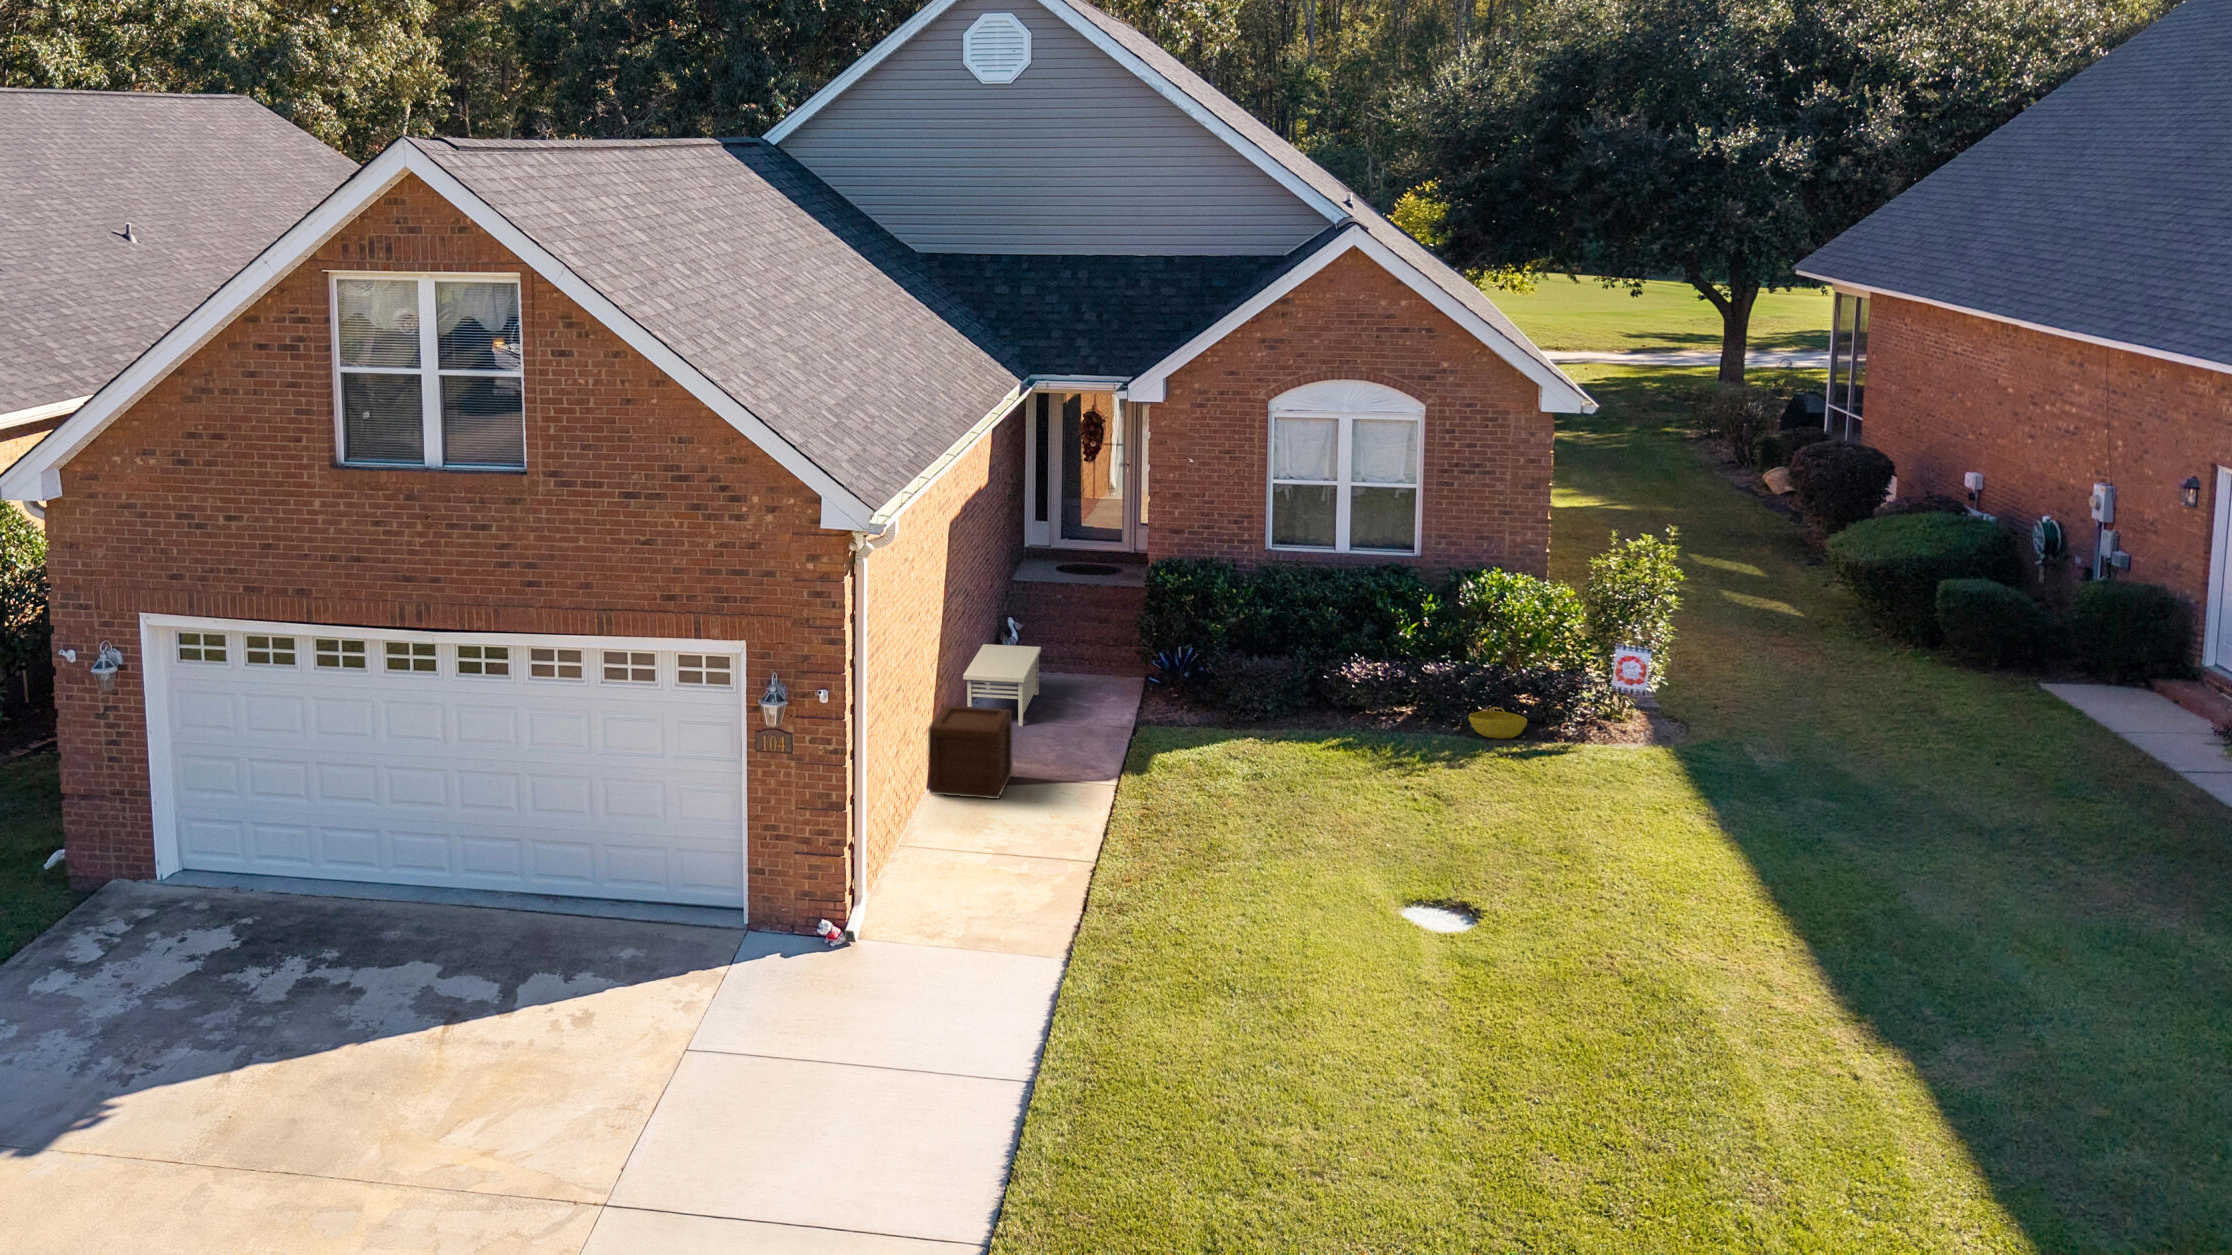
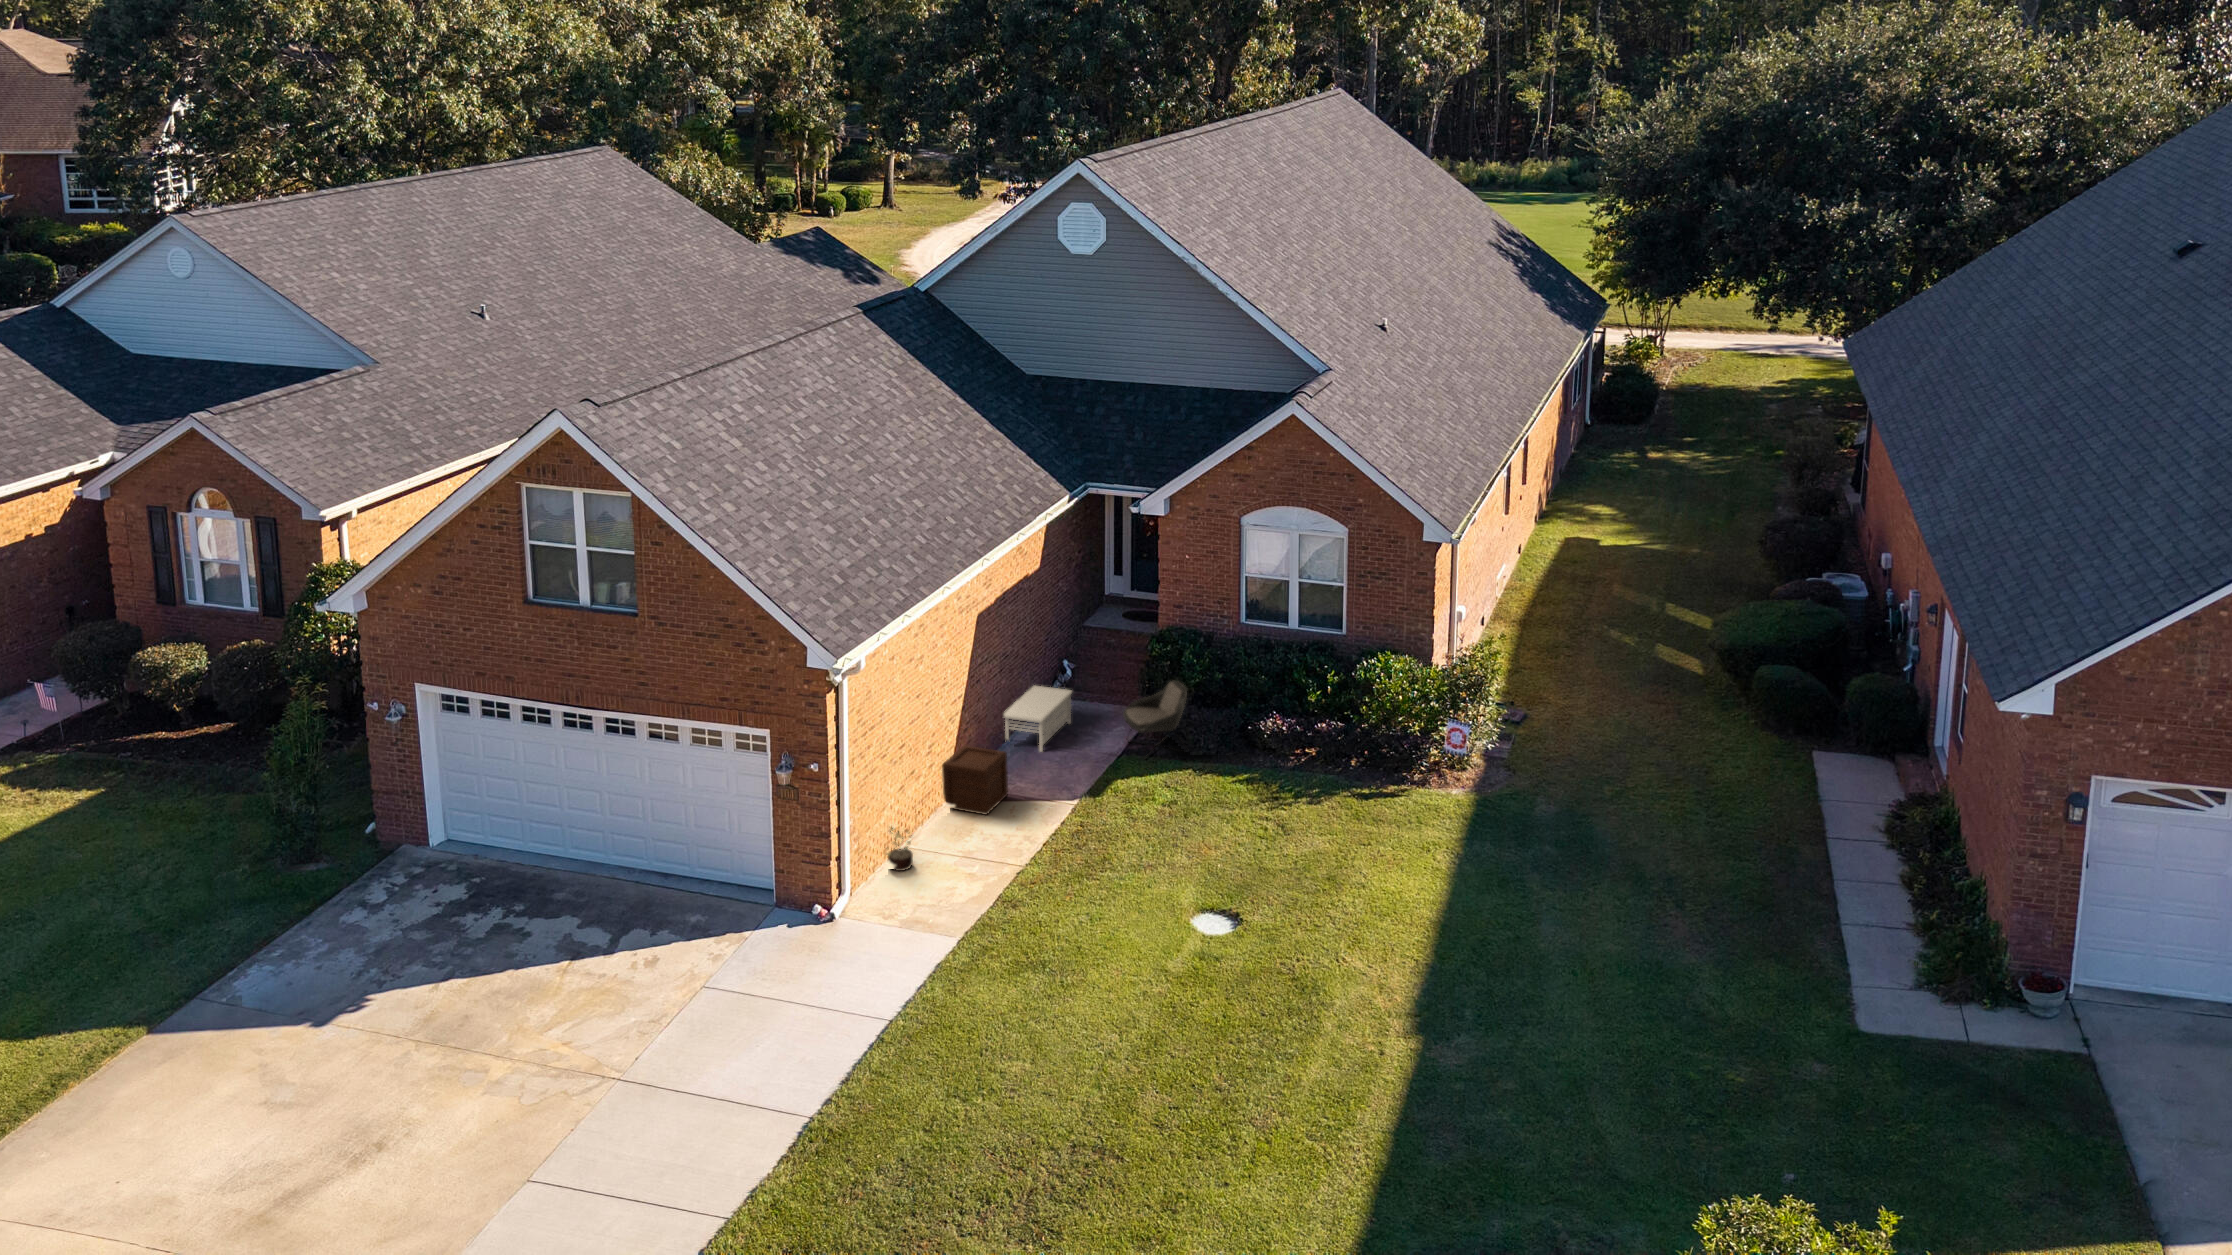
lounge chair: none [1127,620,1226,728] -> present [1123,681,1187,758]
basket: present [1469,707,1527,738] -> none [1350,760,1389,785]
decorative plant: none [892,804,934,873] -> present [886,828,913,871]

